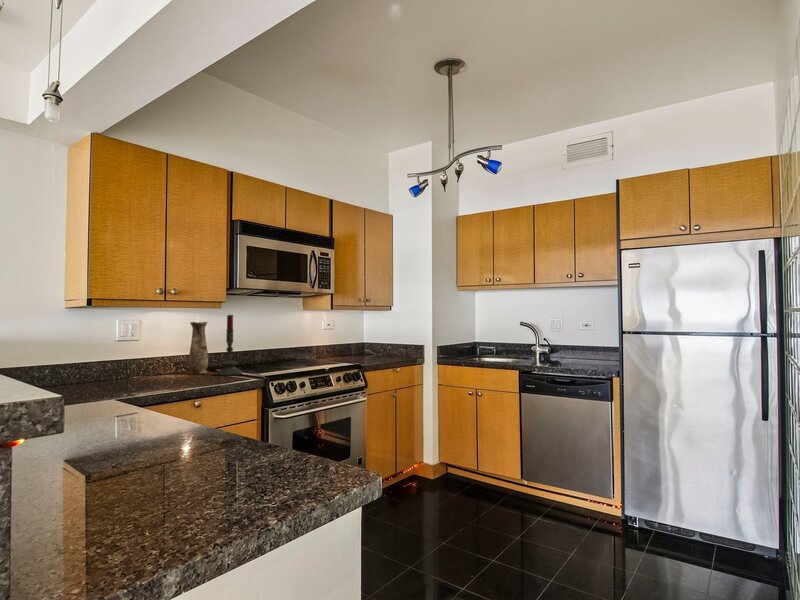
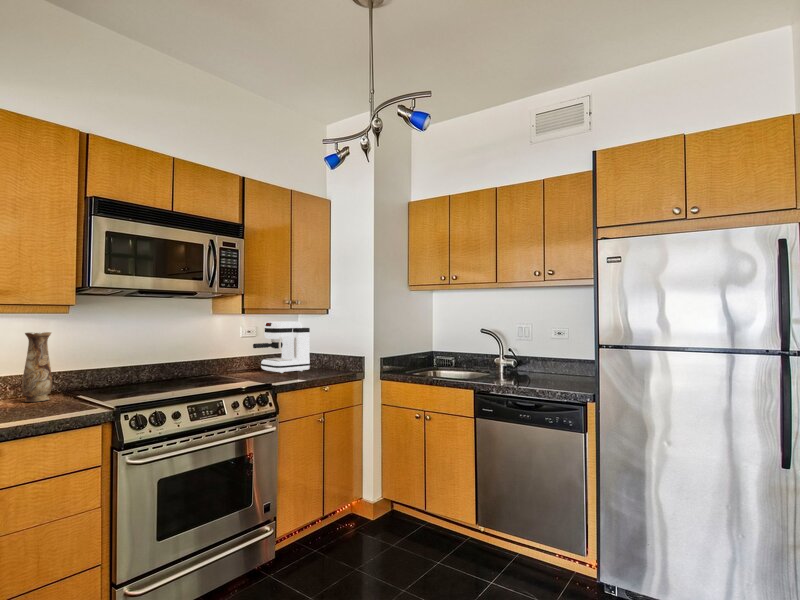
candle: present [217,315,242,376] -> none [55,321,94,405]
coffee maker: none [334,317,379,358] -> present [253,322,310,373]

